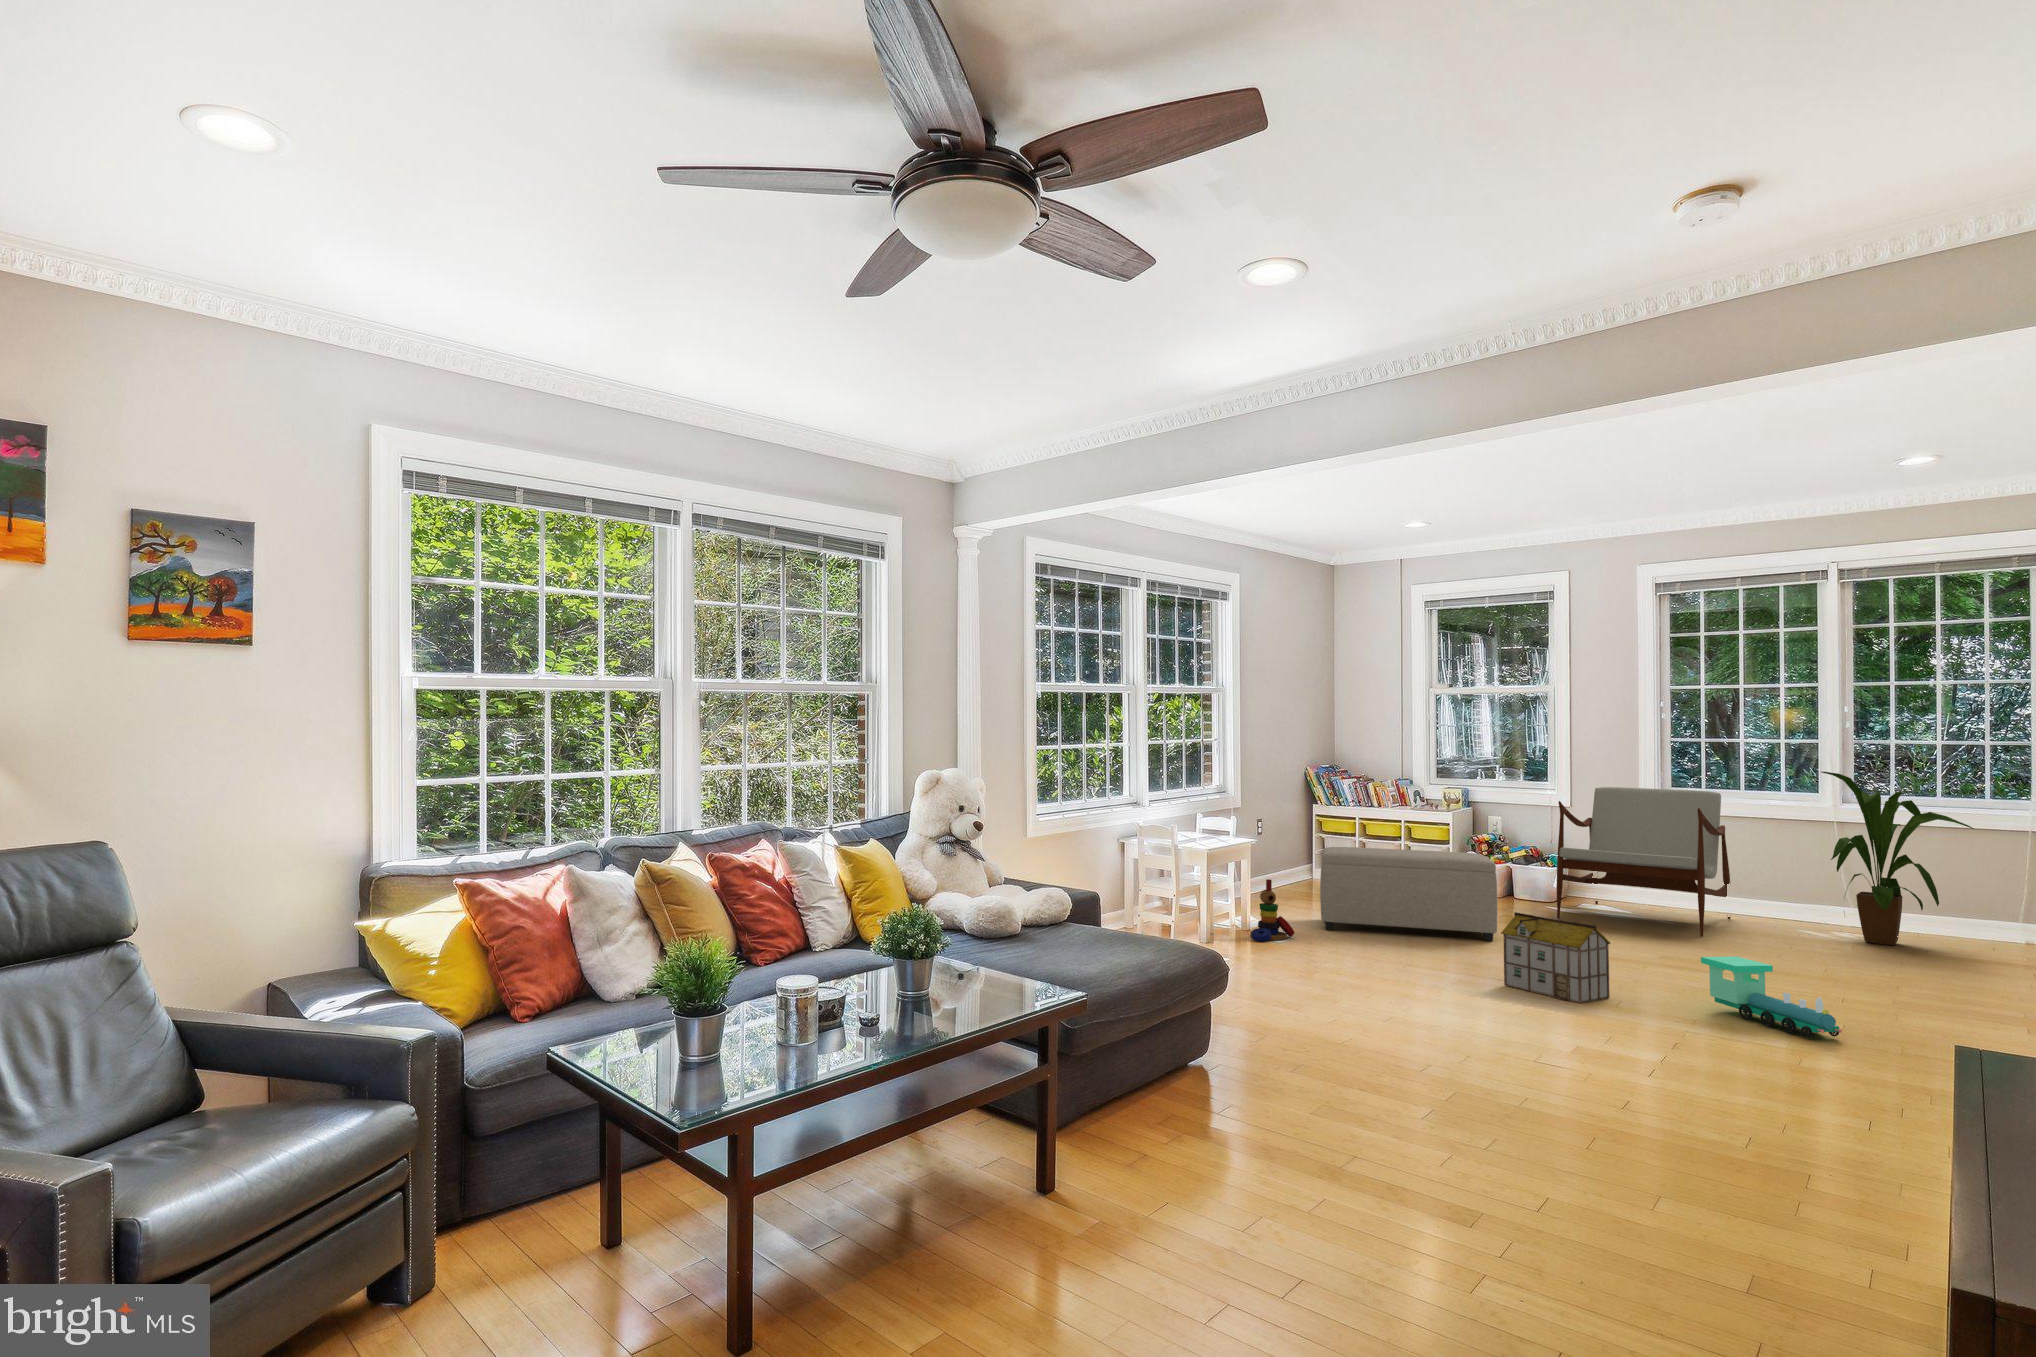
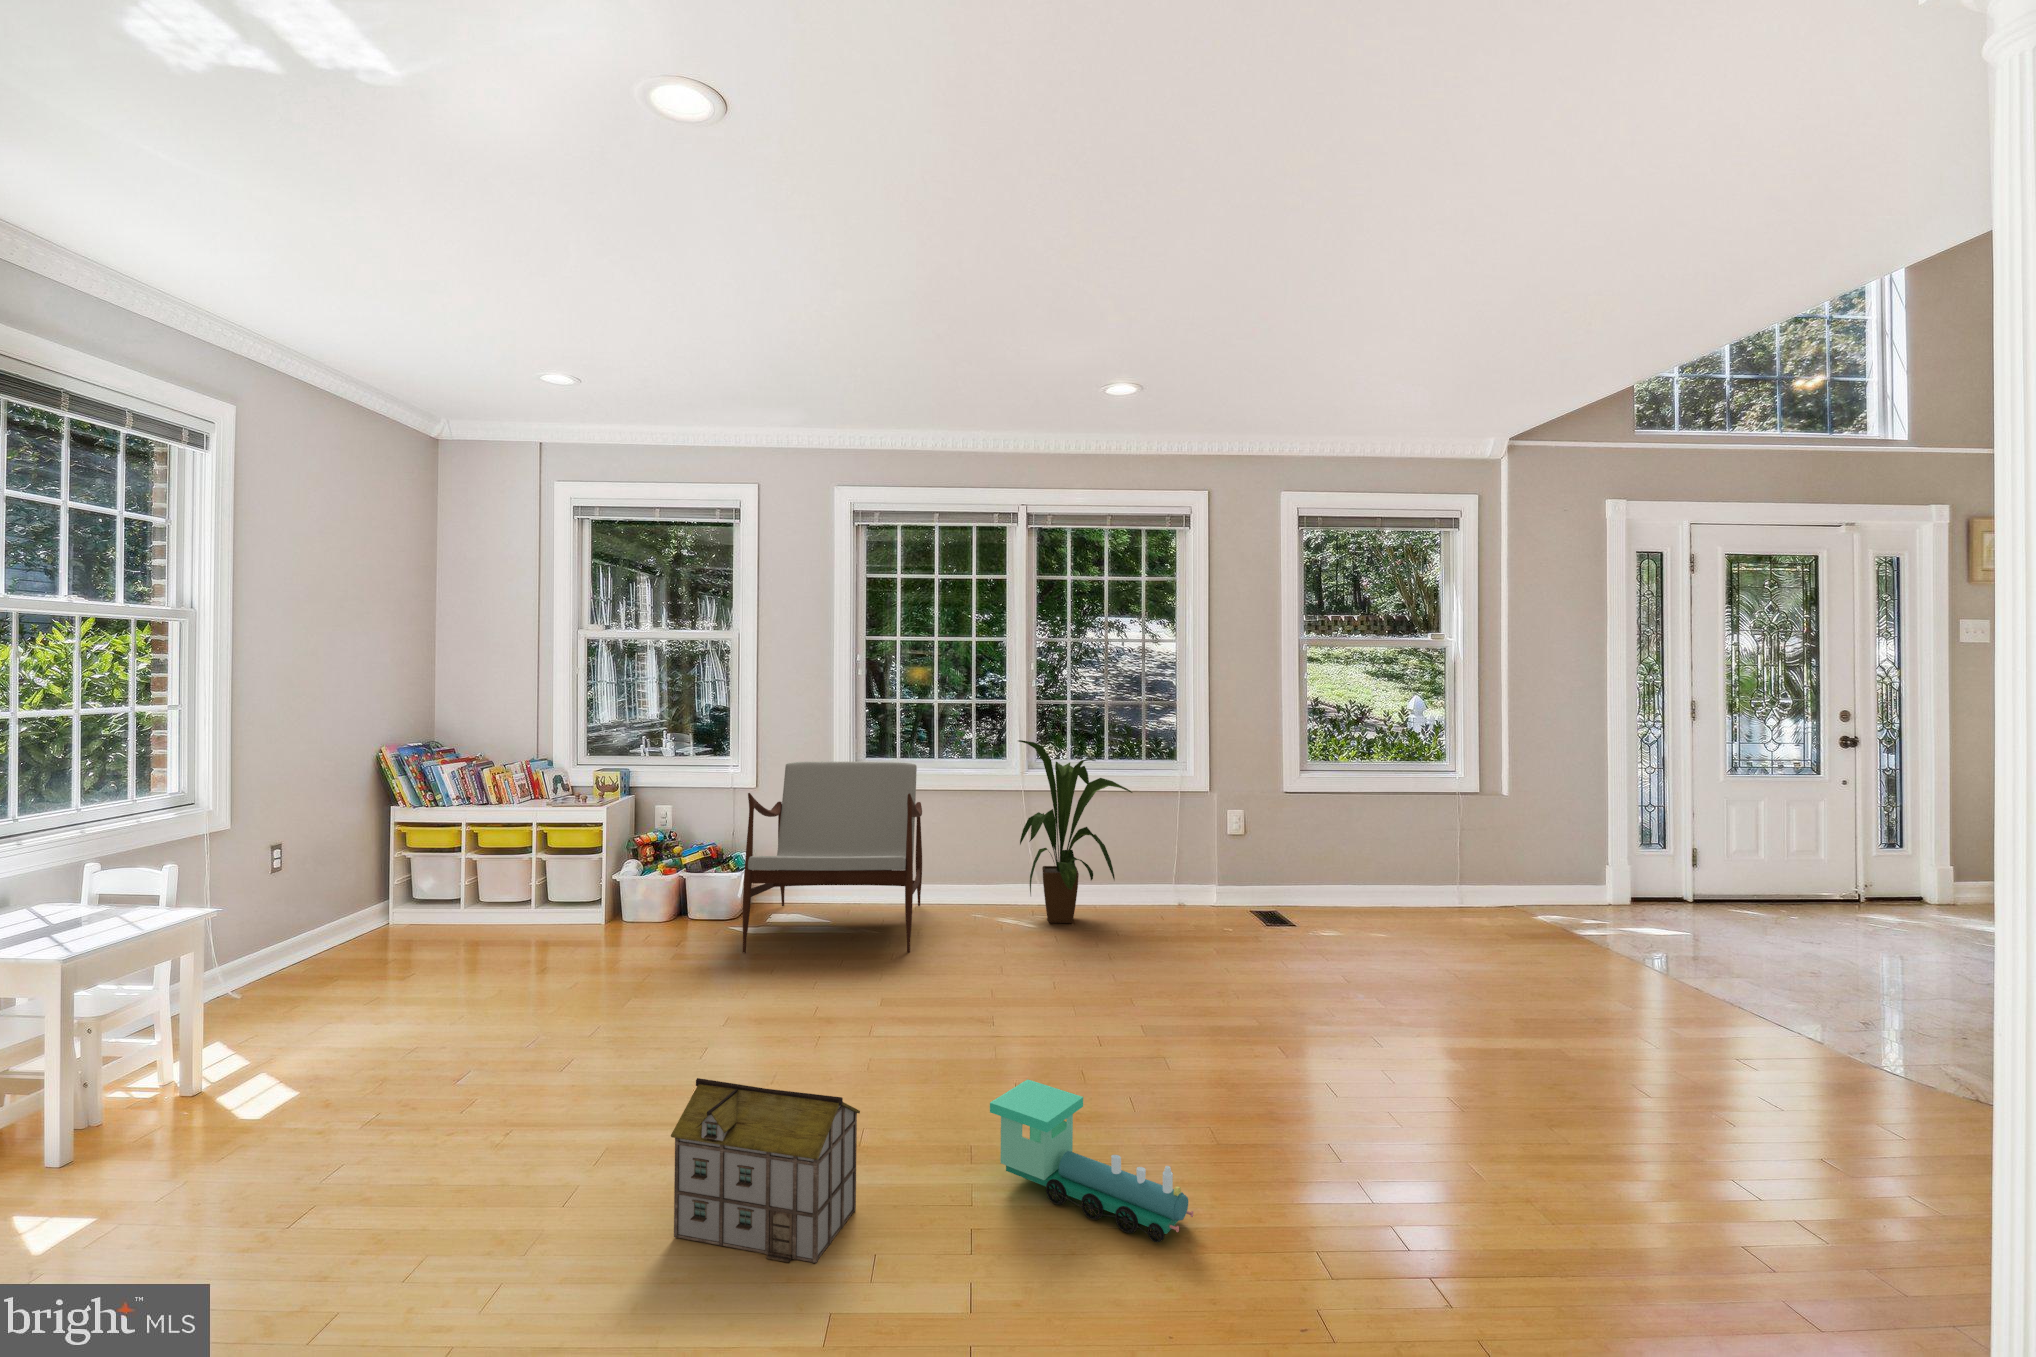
ottoman: present [1320,847,1498,941] -> none [329,898,664,1103]
stacking toy: present [1251,879,1295,942] -> none [98,1059,240,1227]

